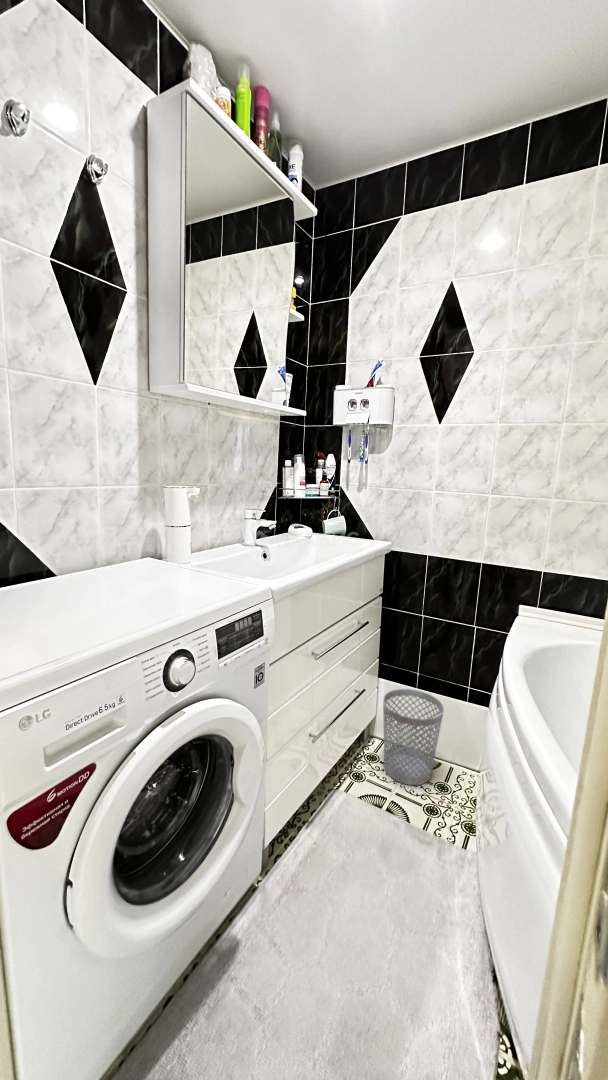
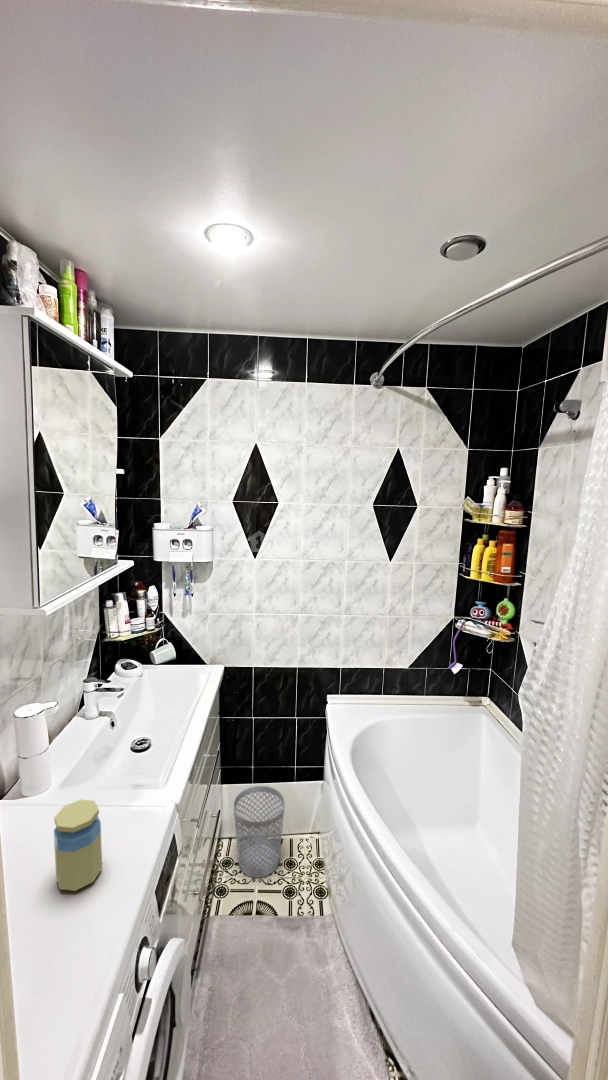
jar: none [130,529,173,602] -> present [54,800,102,891]

